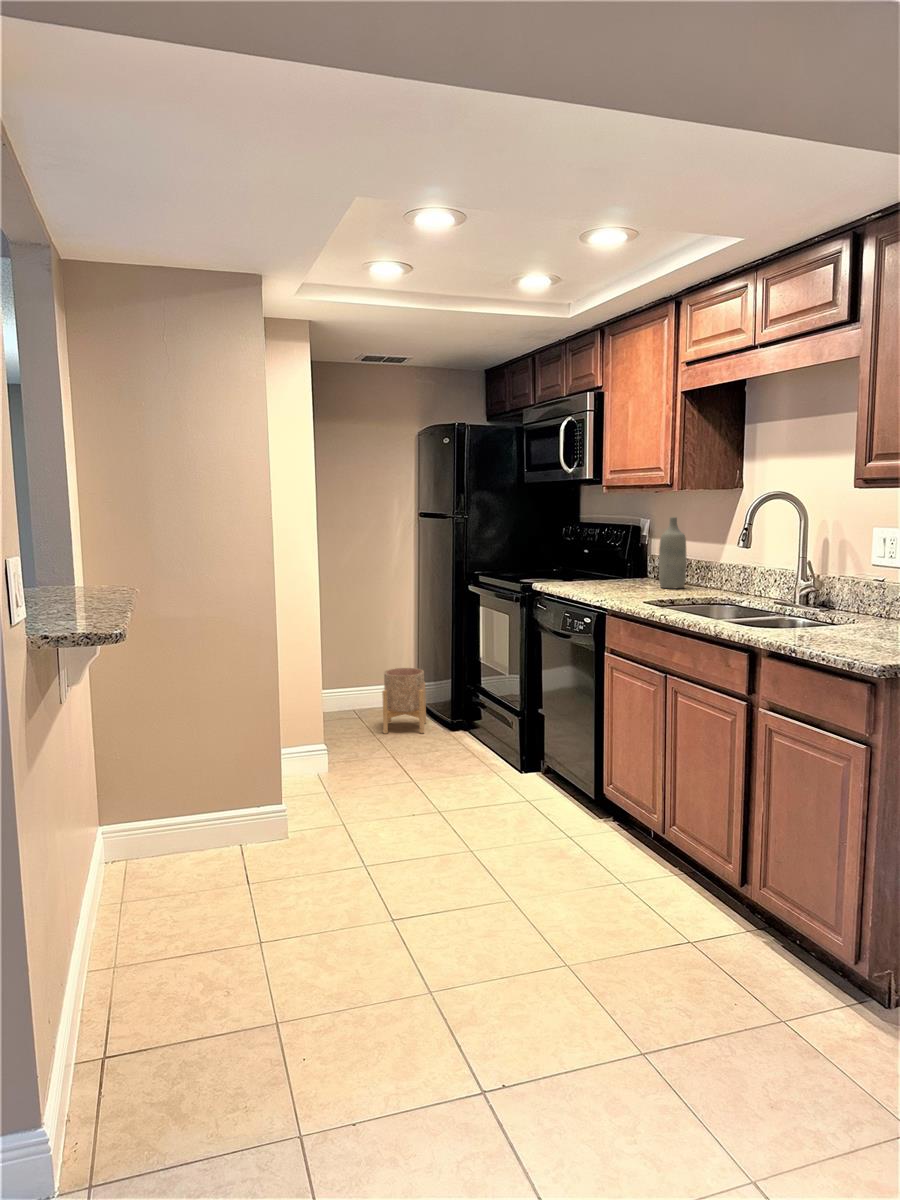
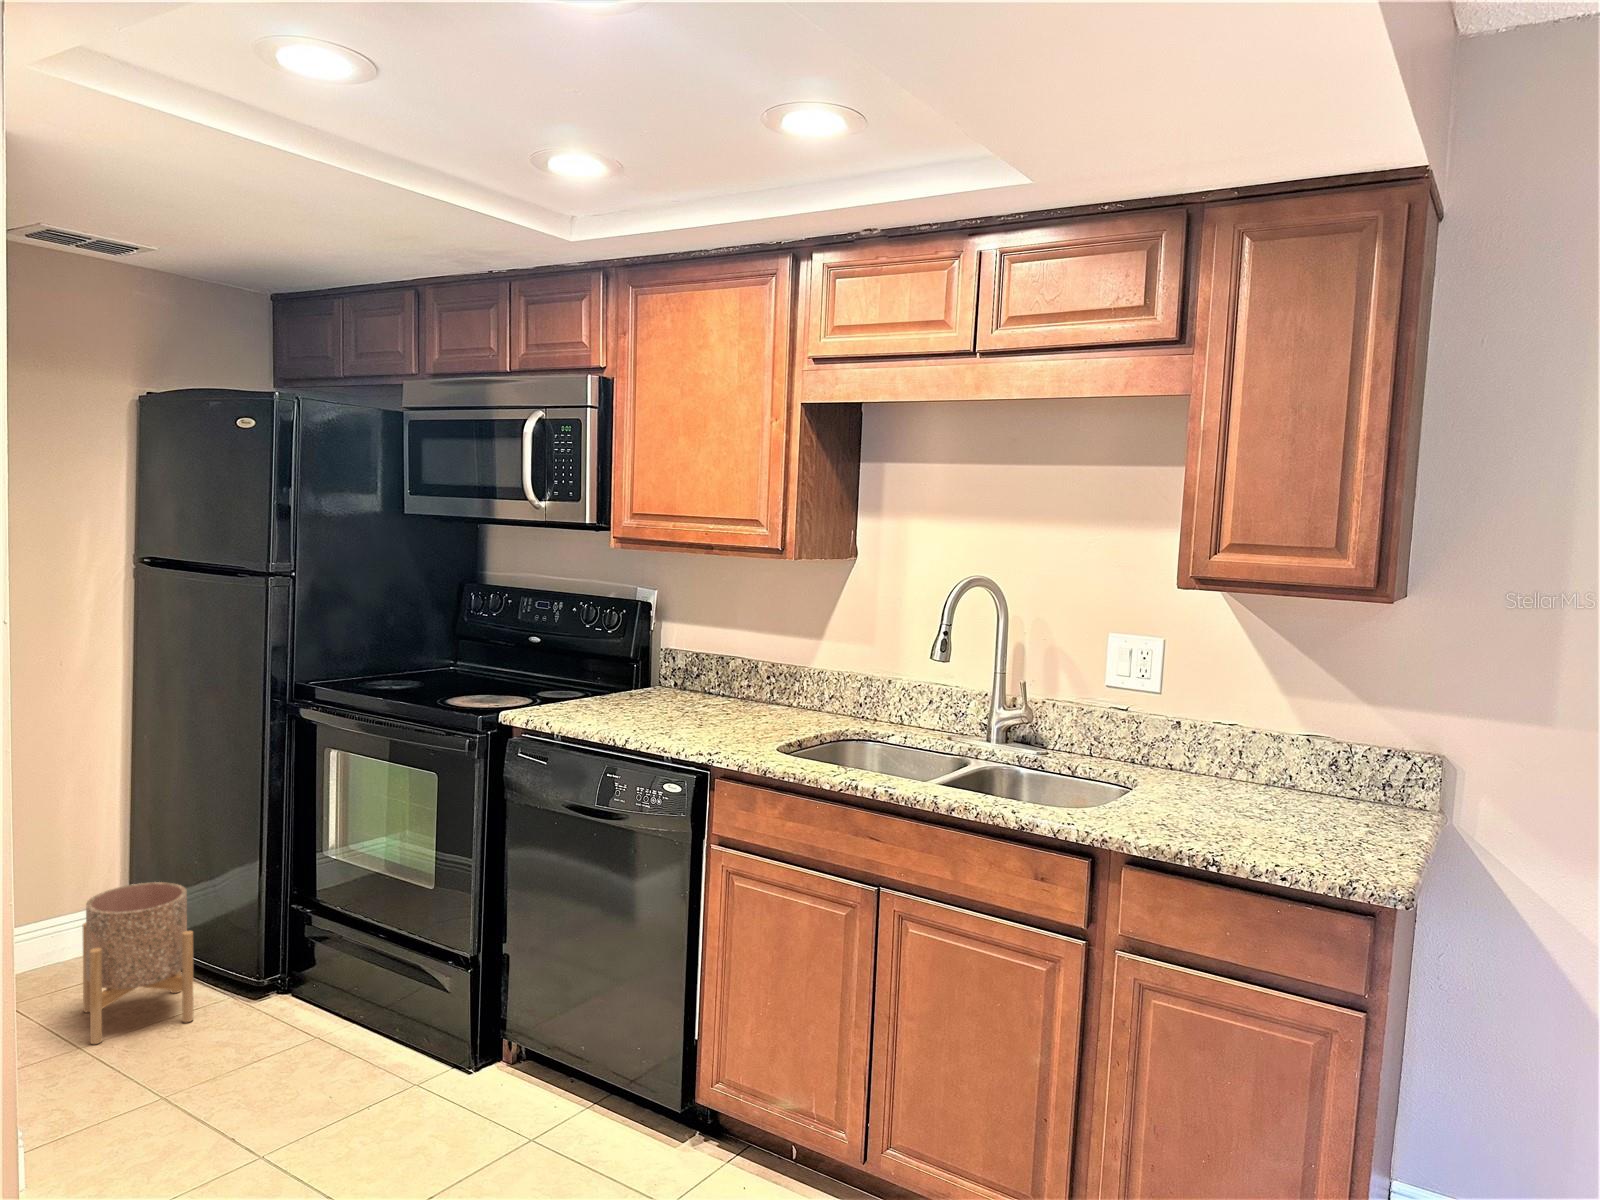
bottle: present [659,517,686,589] -> none [716,595,759,711]

